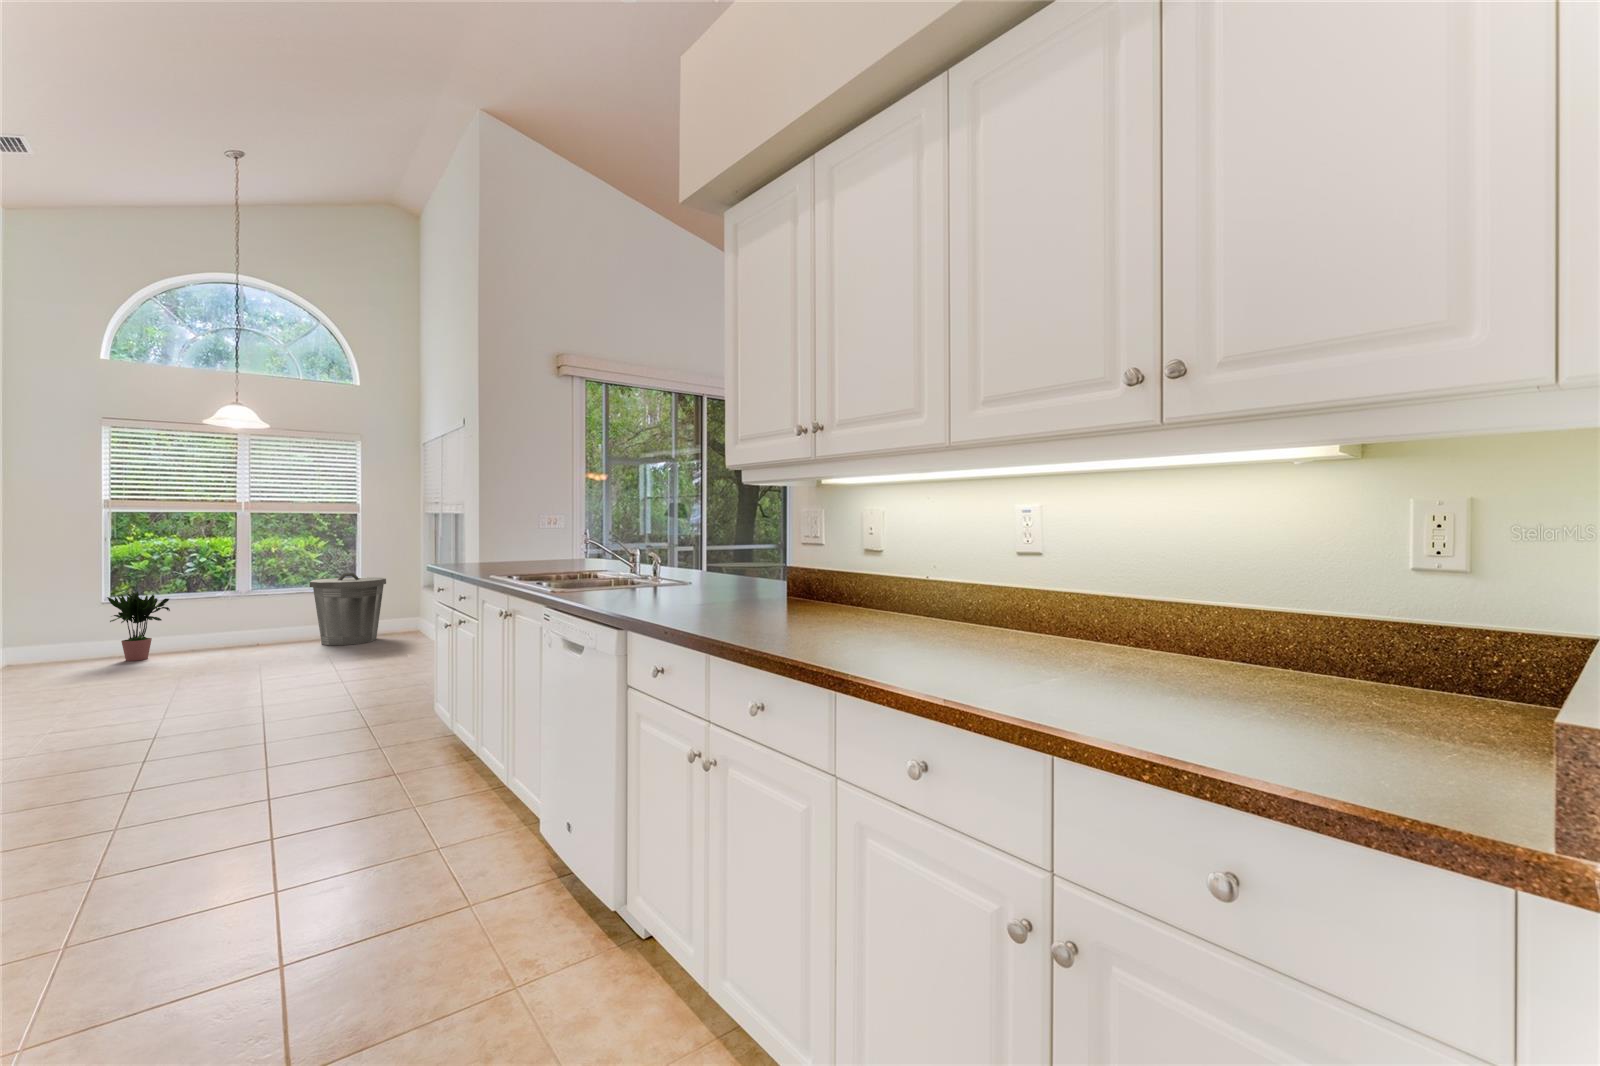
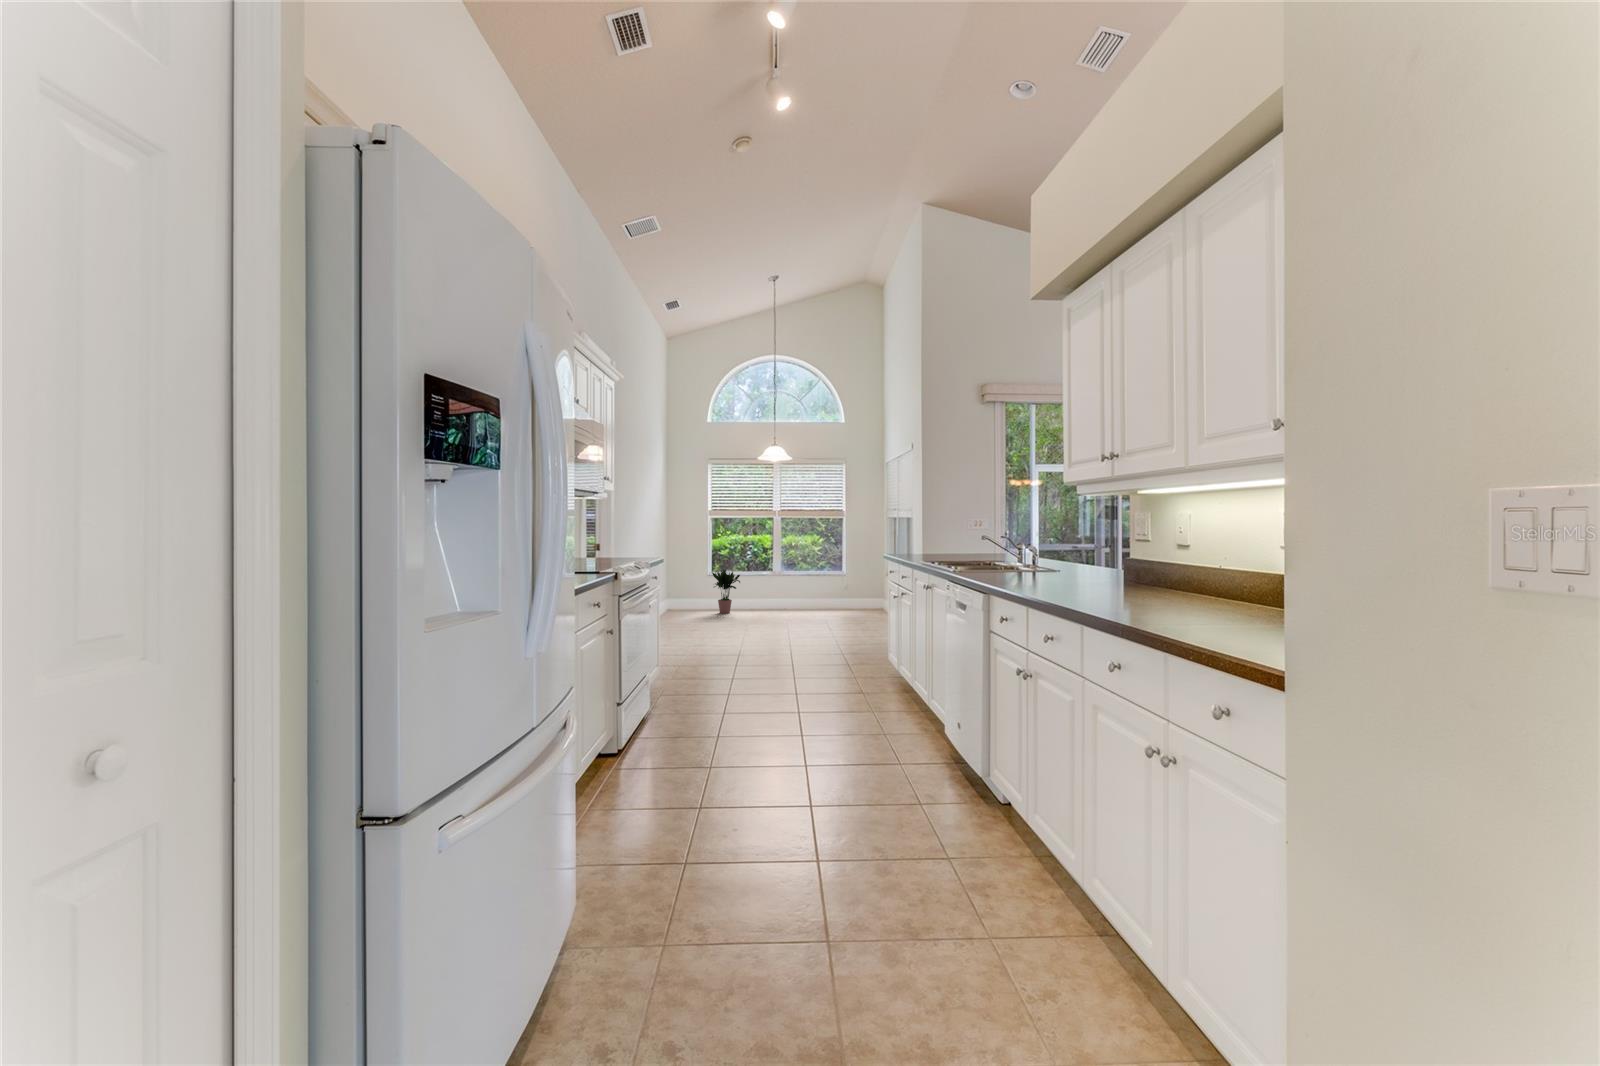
trash can: present [309,573,386,645] -> none [813,562,860,615]

